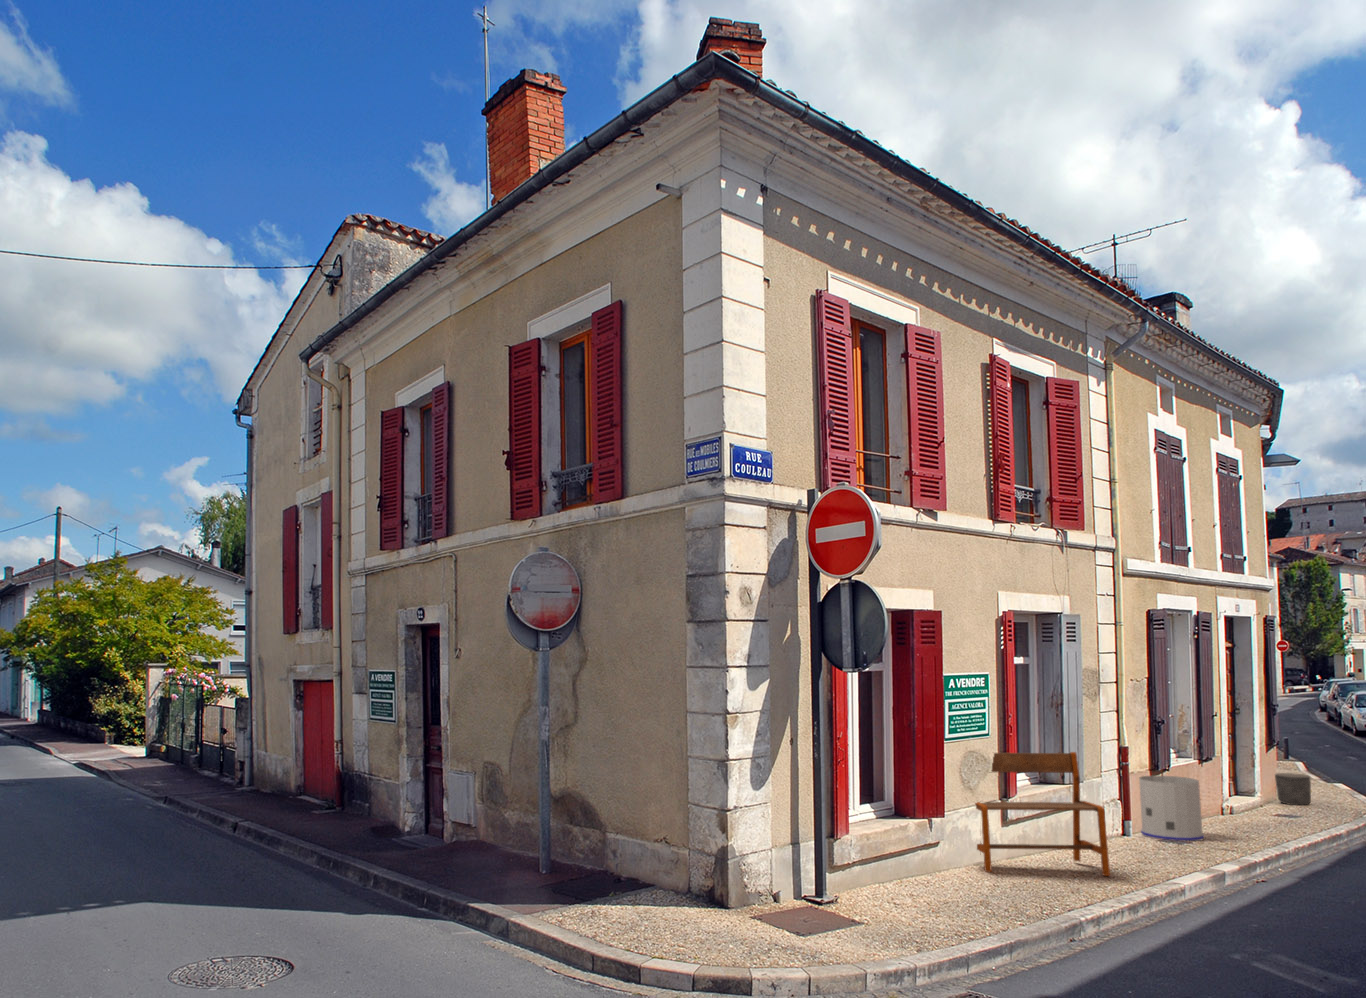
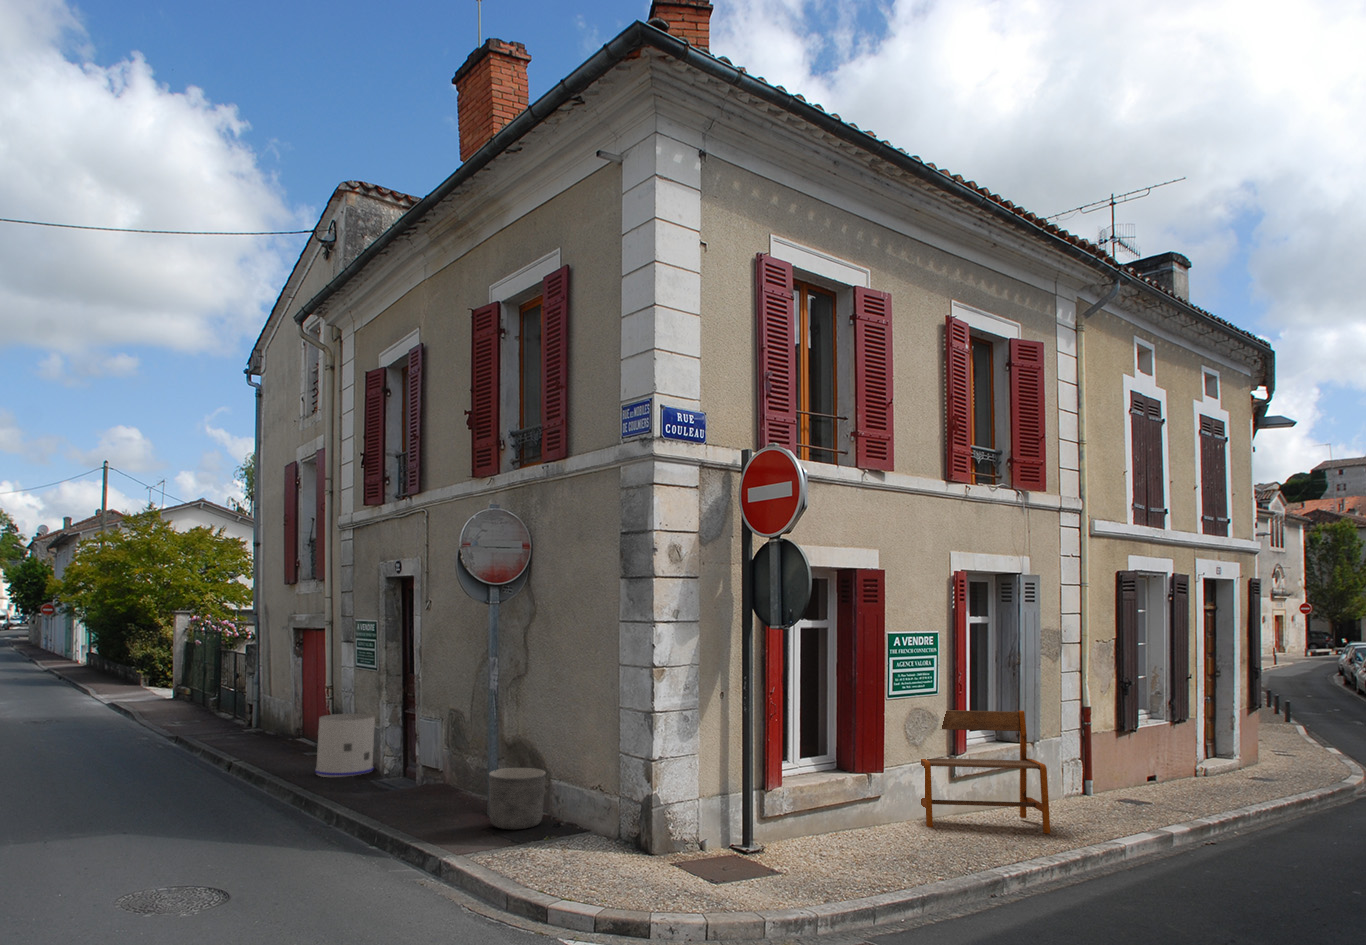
planter: present [1275,773,1311,805] -> present [489,768,546,830]
trash can: present [1139,776,1204,841] -> present [315,714,375,777]

